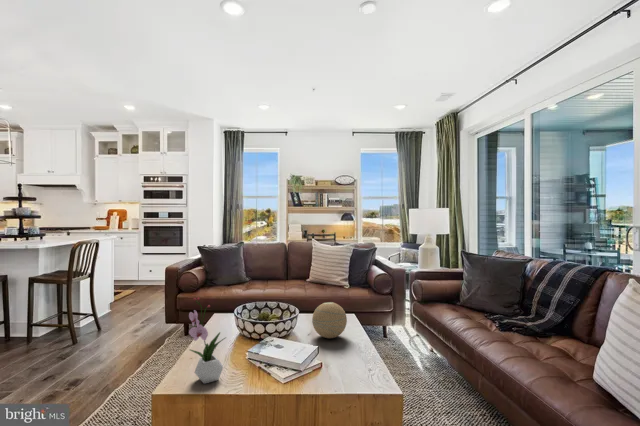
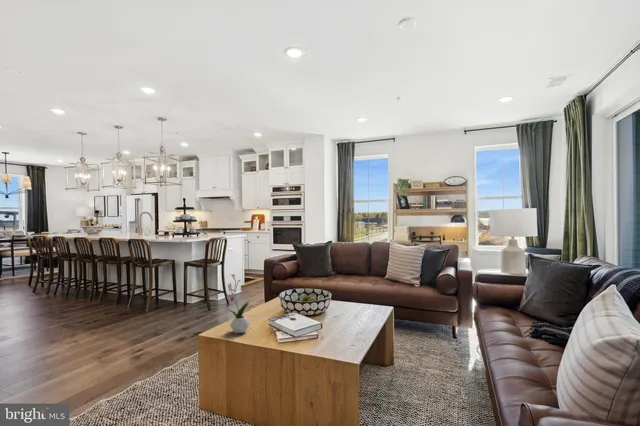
decorative orb: present [312,302,347,338] -> none [336,291,366,321]

